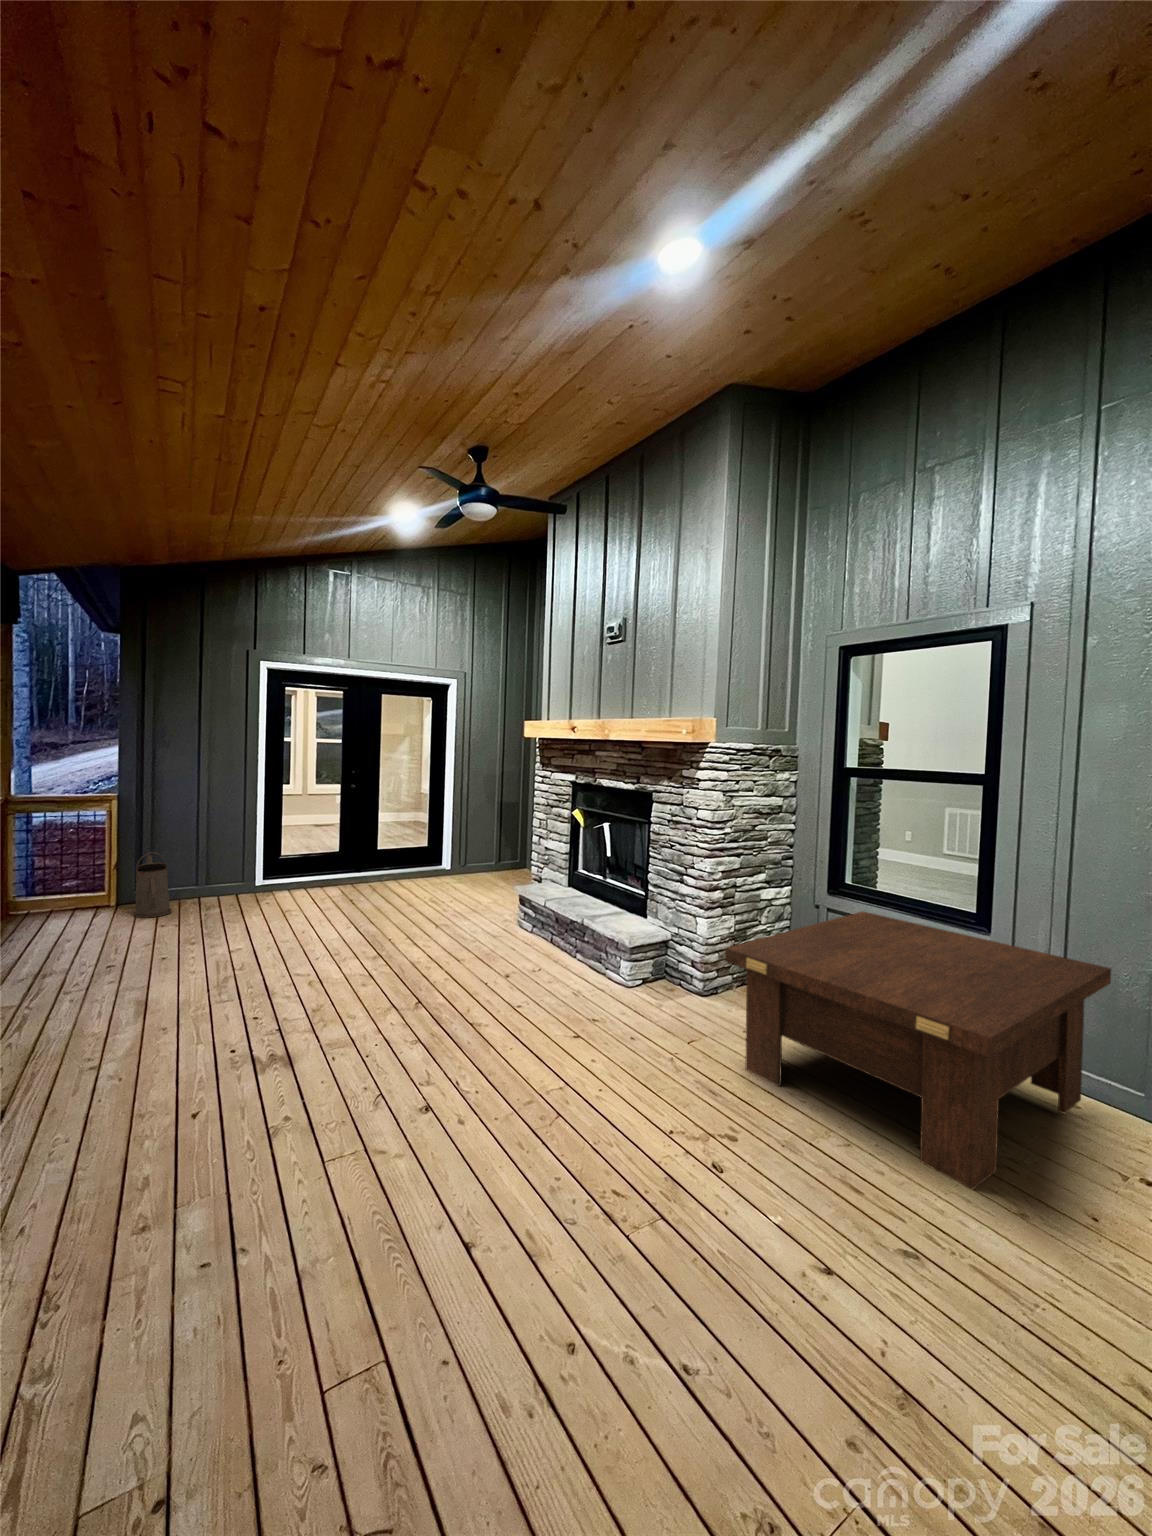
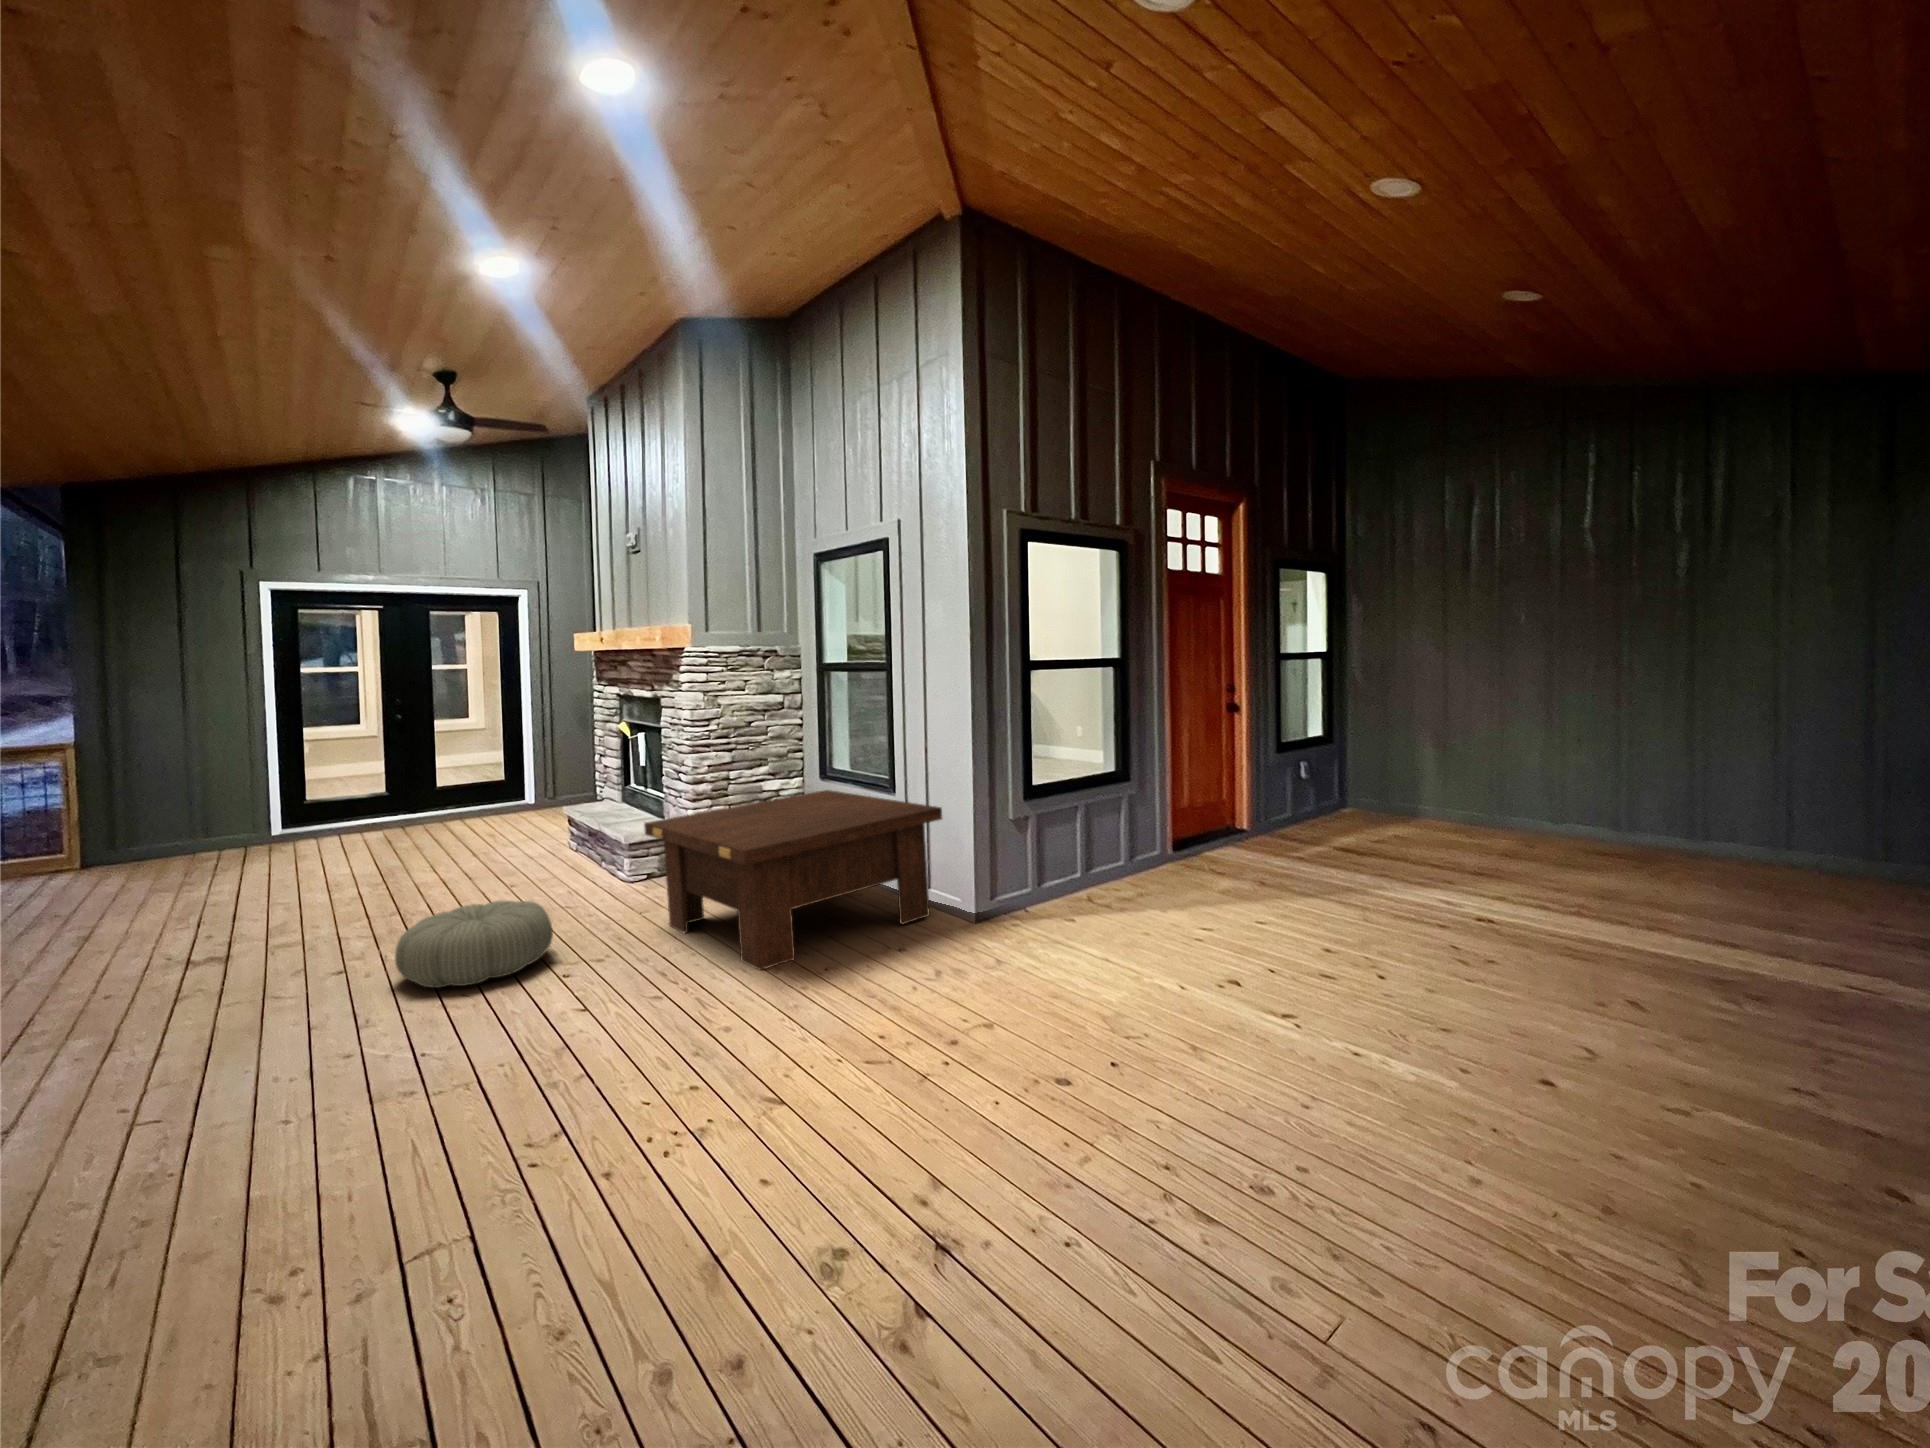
watering can: present [134,852,171,918] -> none [98,803,150,877]
pouf: none [511,1032,669,1160] -> present [395,900,553,988]

